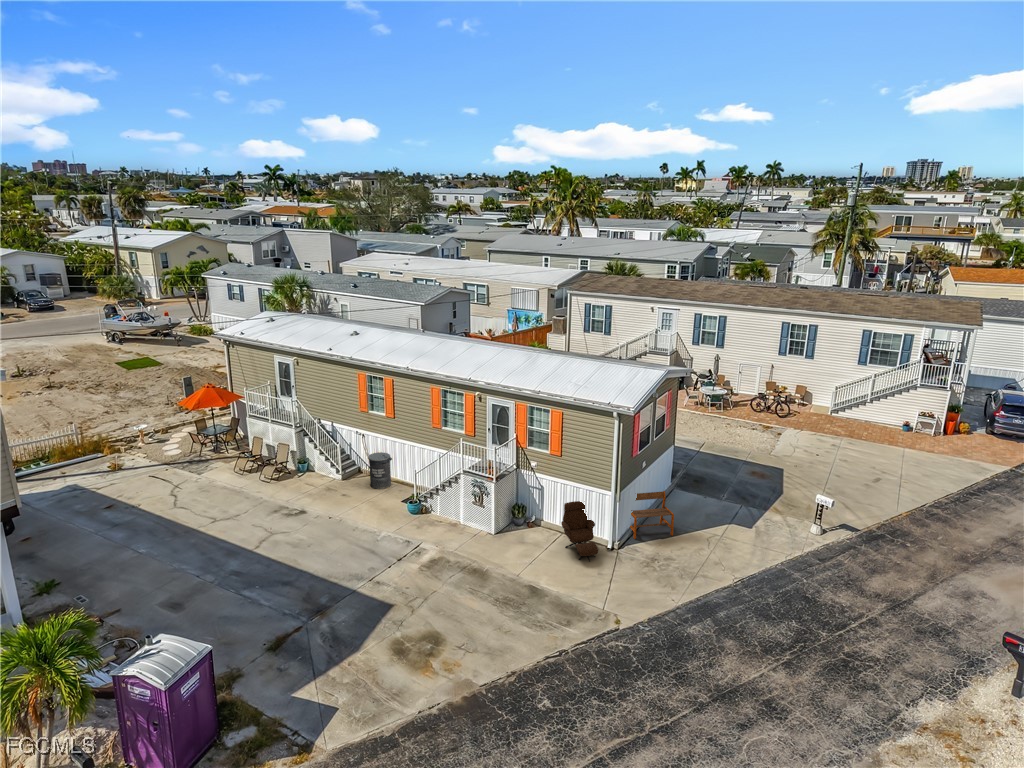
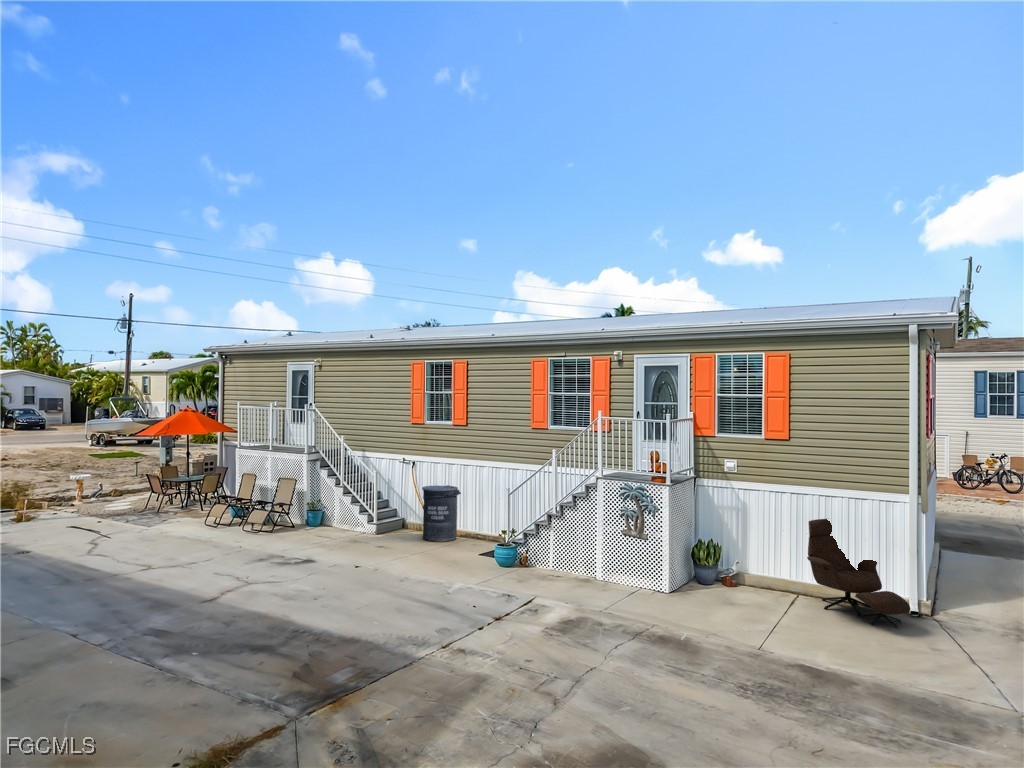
bench: present [630,491,674,539] -> none [911,516,1016,600]

